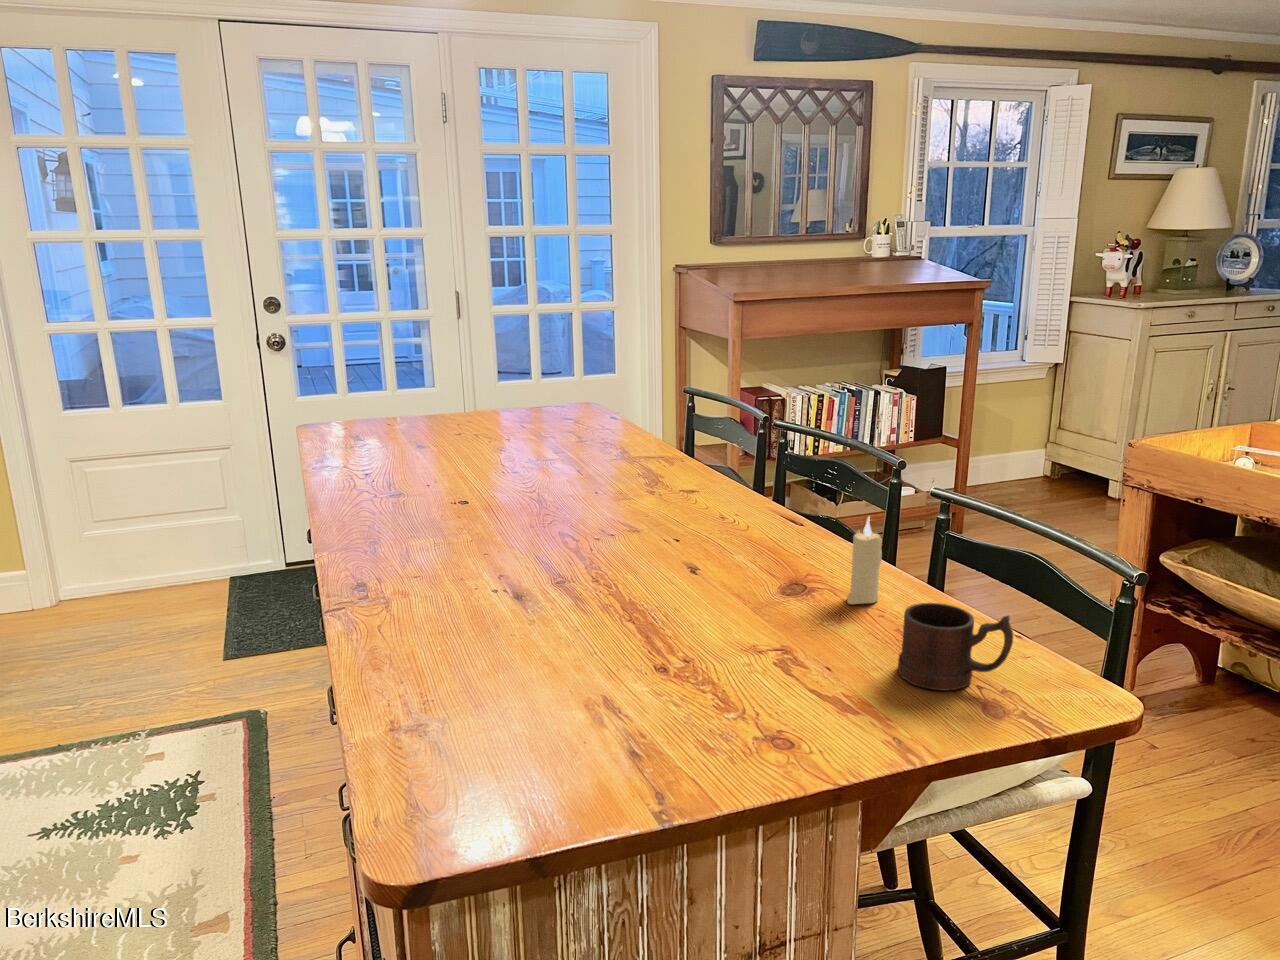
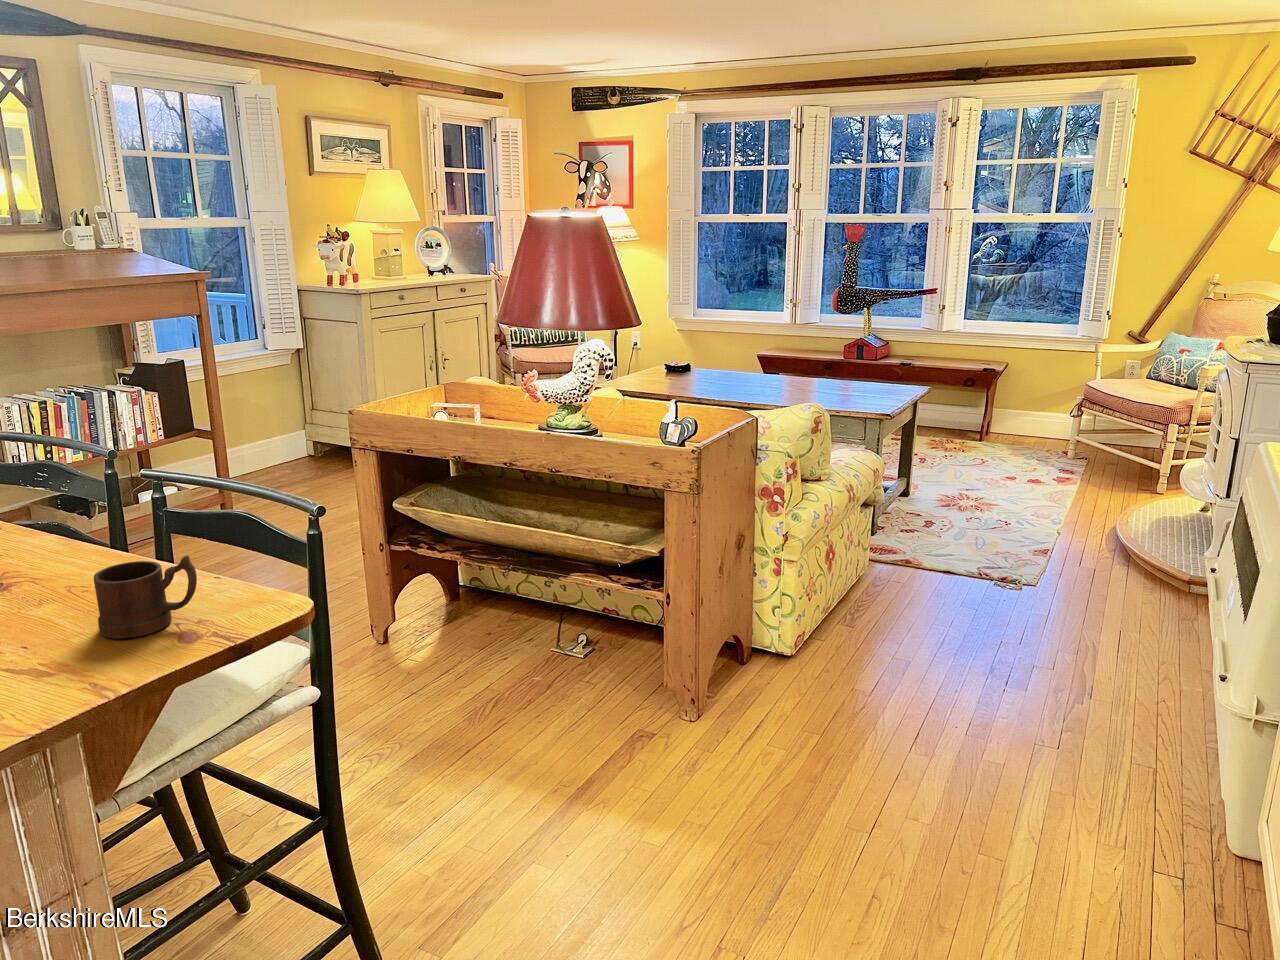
candle: present [847,517,882,604] -> none [41,501,84,590]

